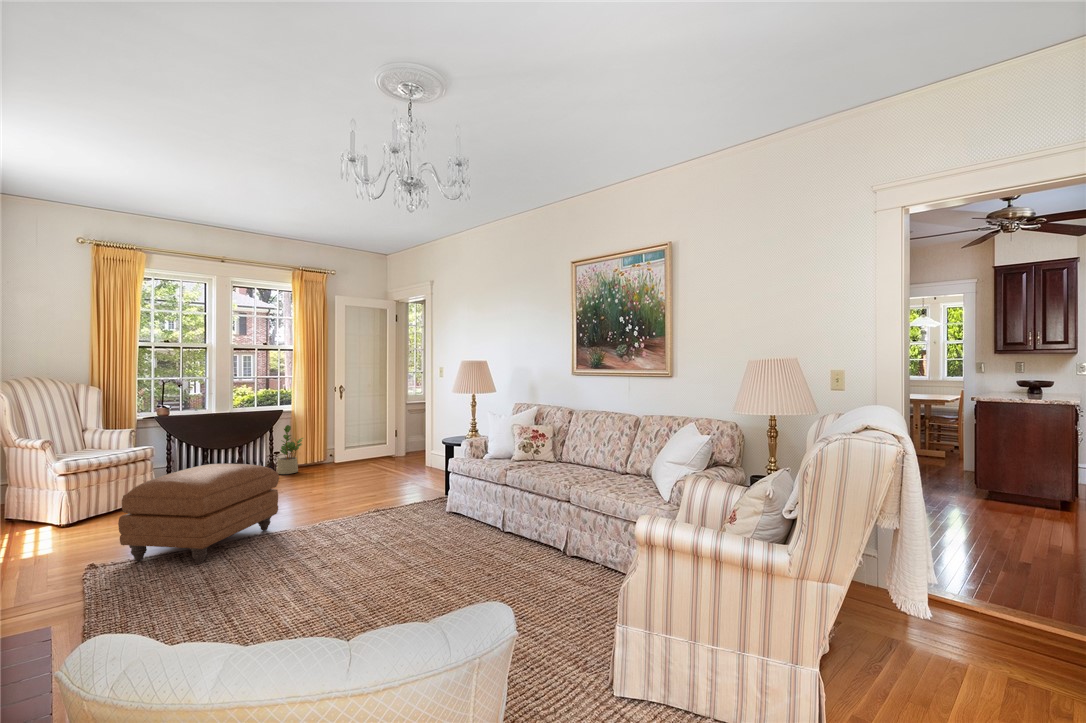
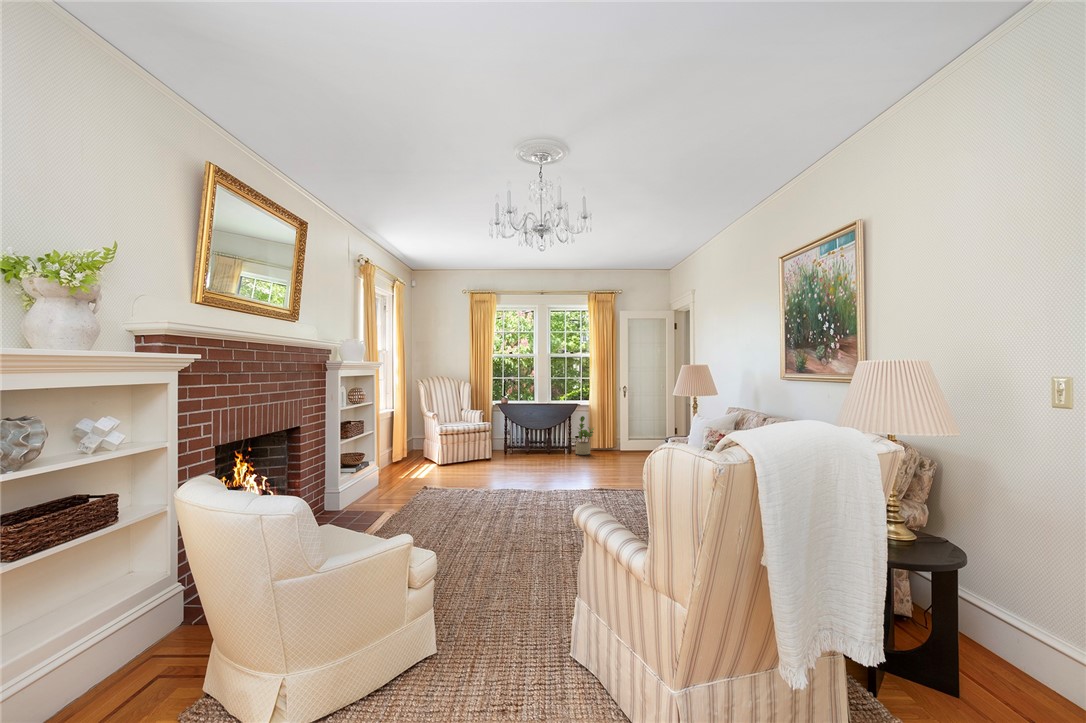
ottoman: present [118,464,279,564] -> none [440,436,533,499]

